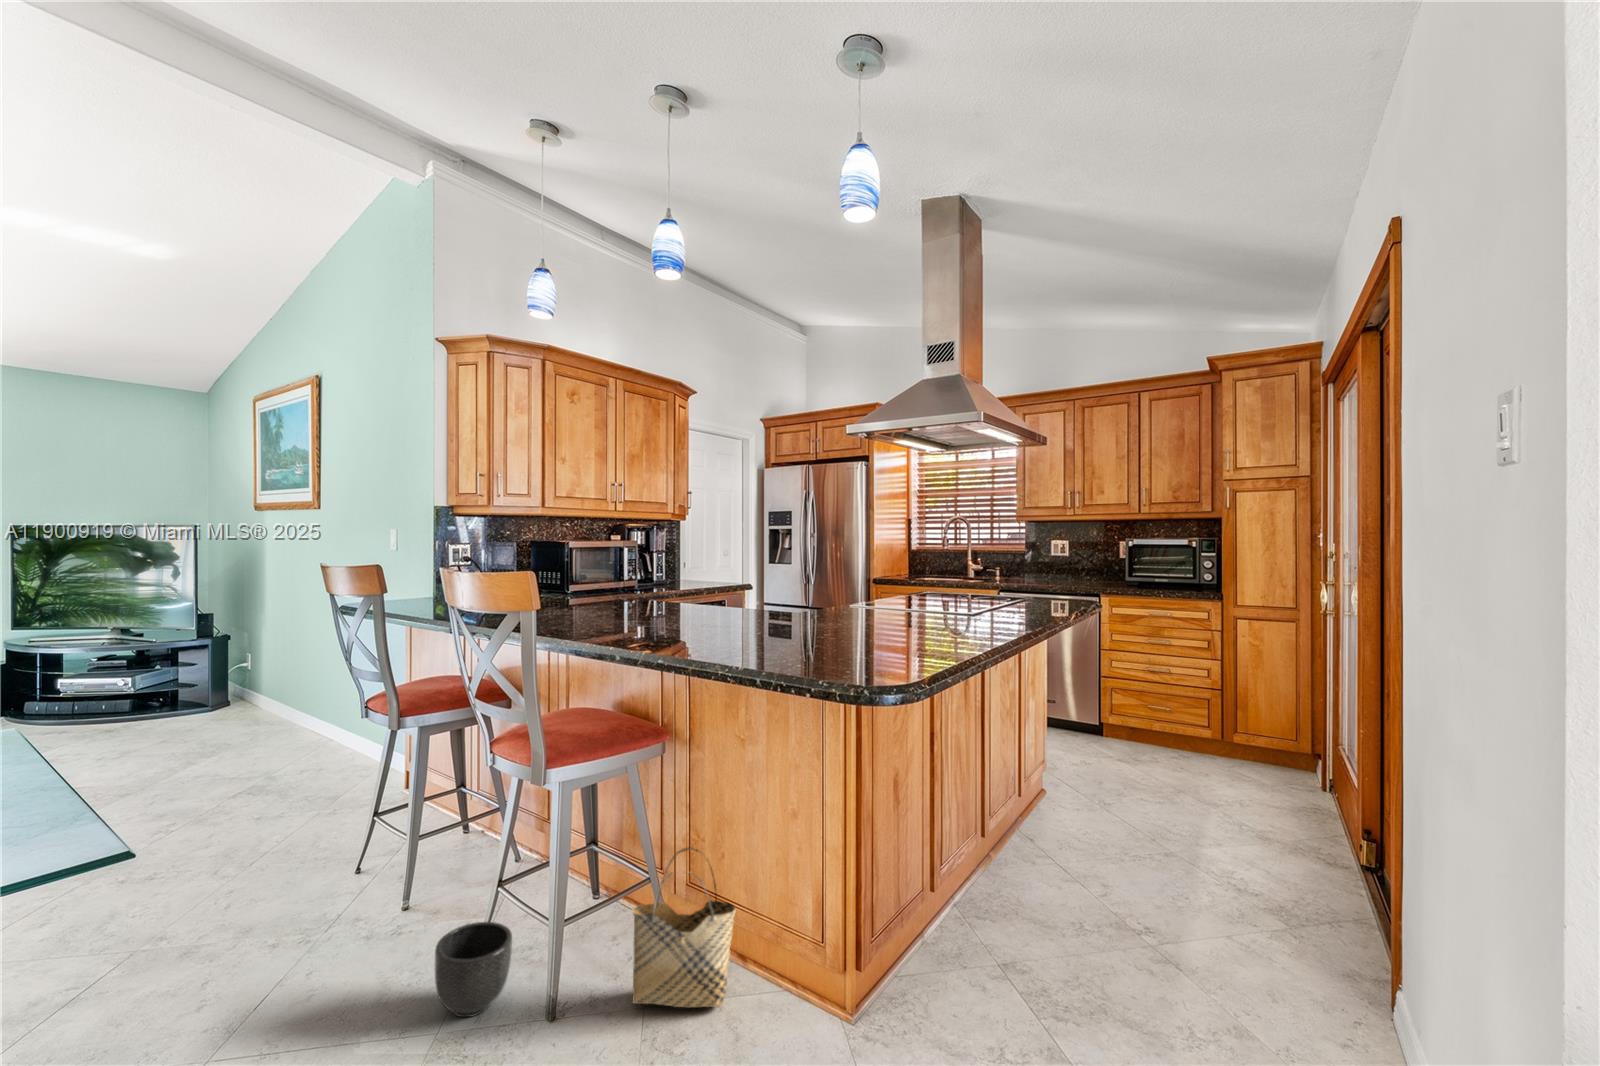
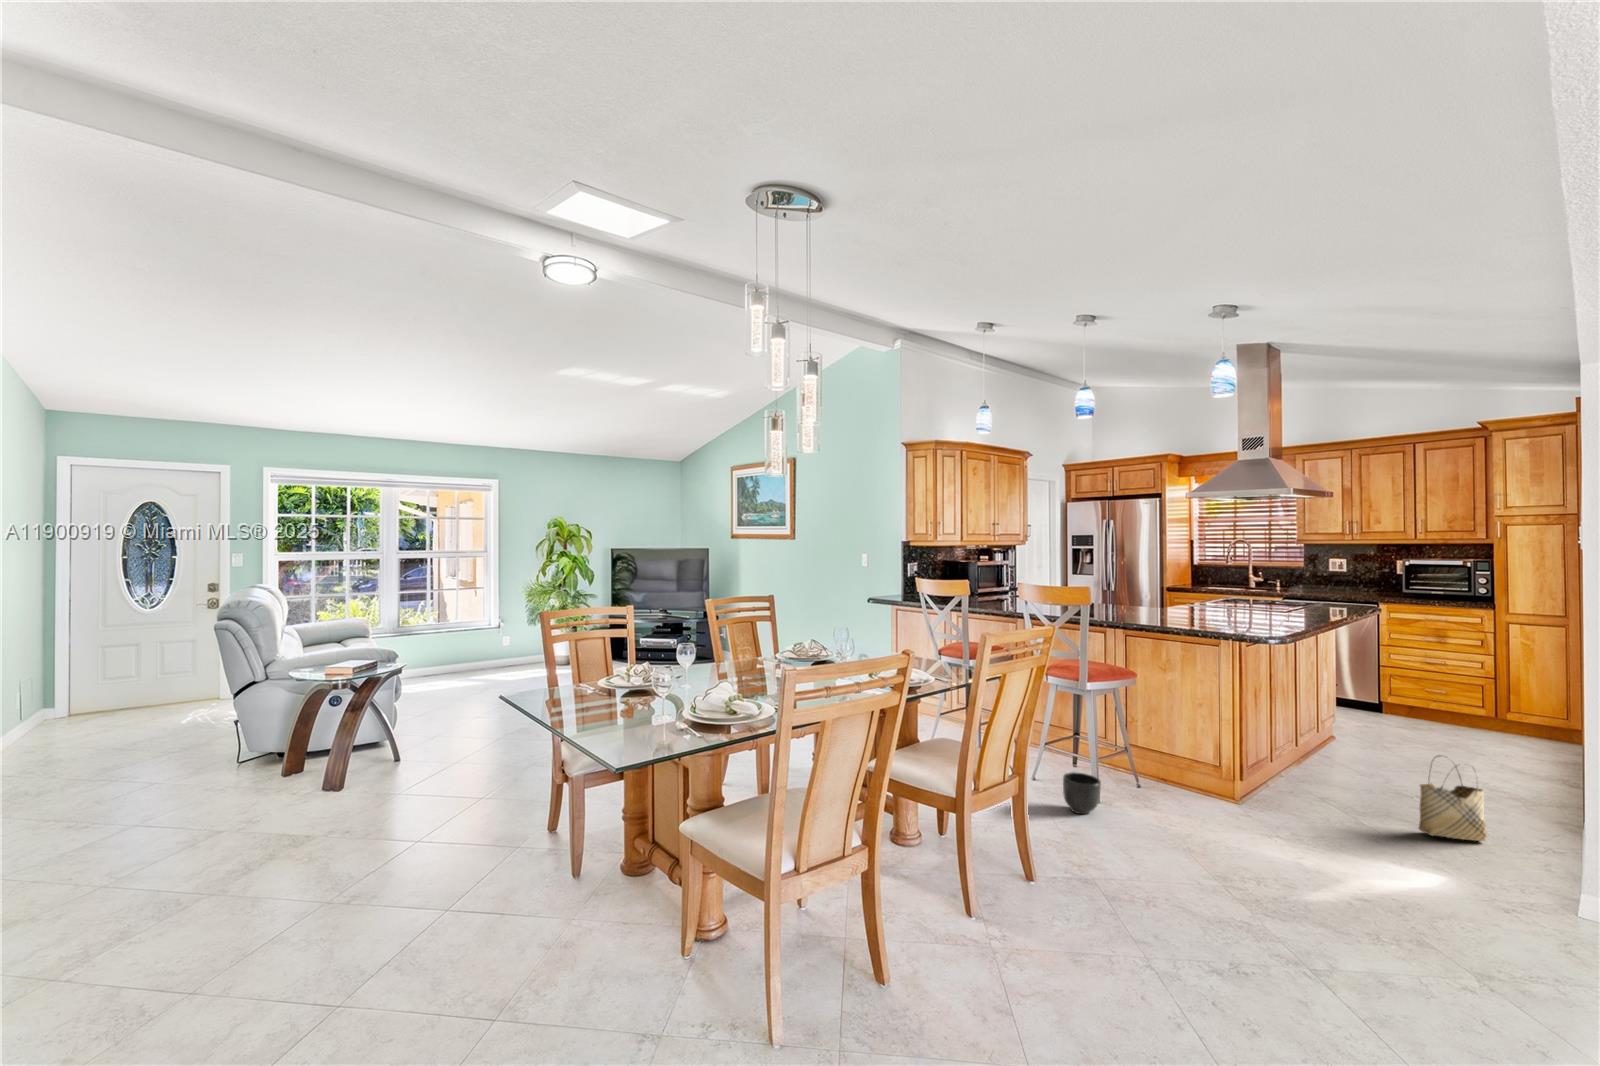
woven basket: present [632,847,736,1007] -> present [1419,755,1487,841]

